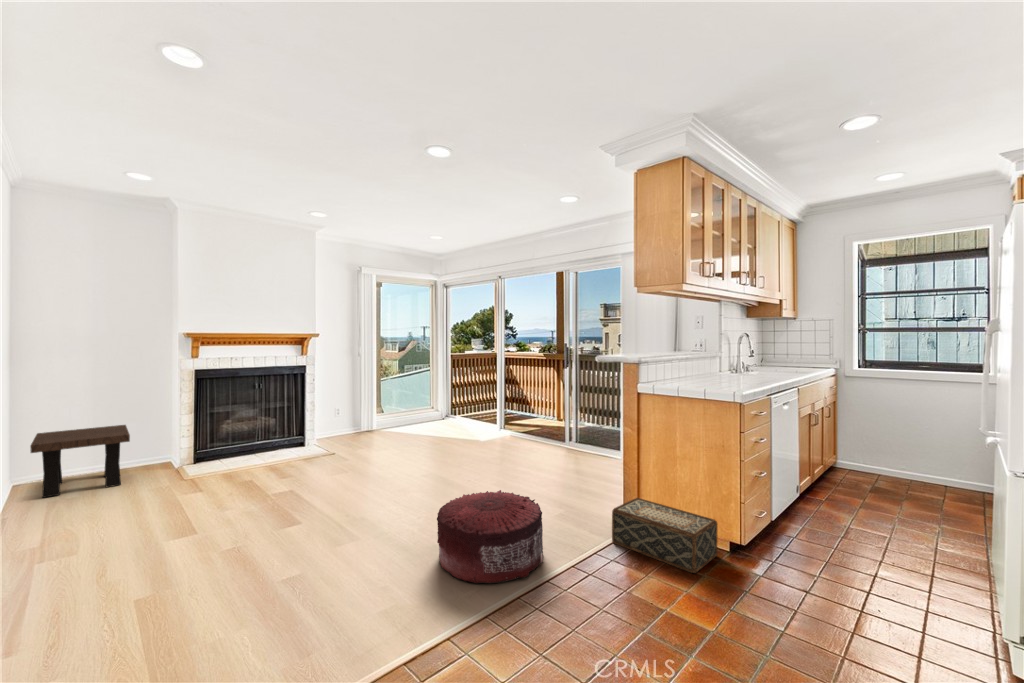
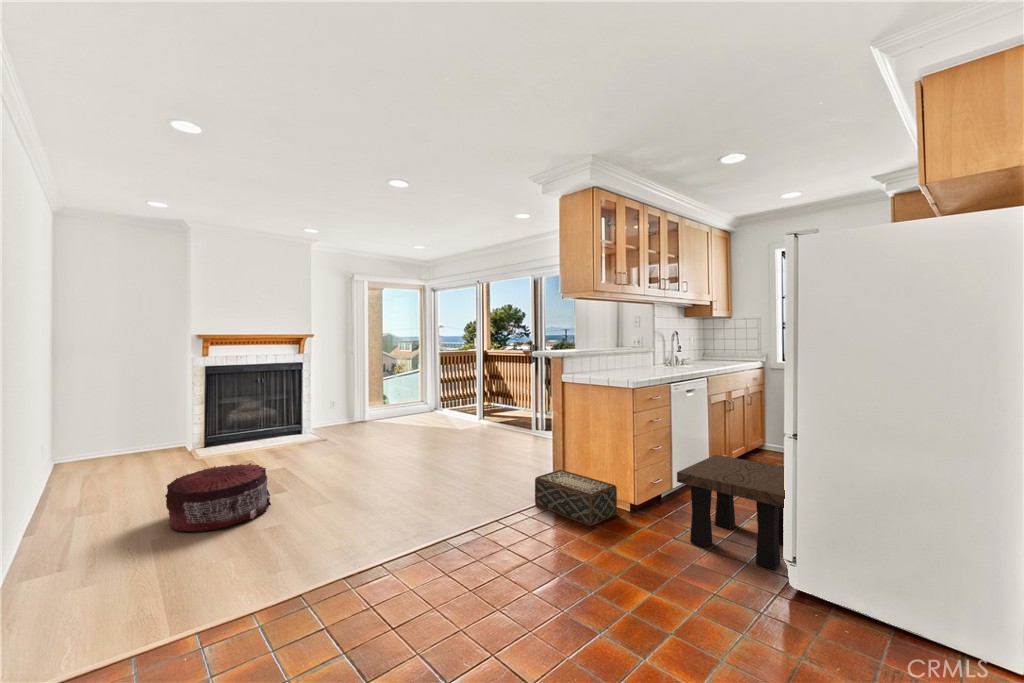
side table: present [30,425,130,498] -> present [677,455,785,570]
pouf: present [437,490,543,583] -> present [165,463,271,532]

